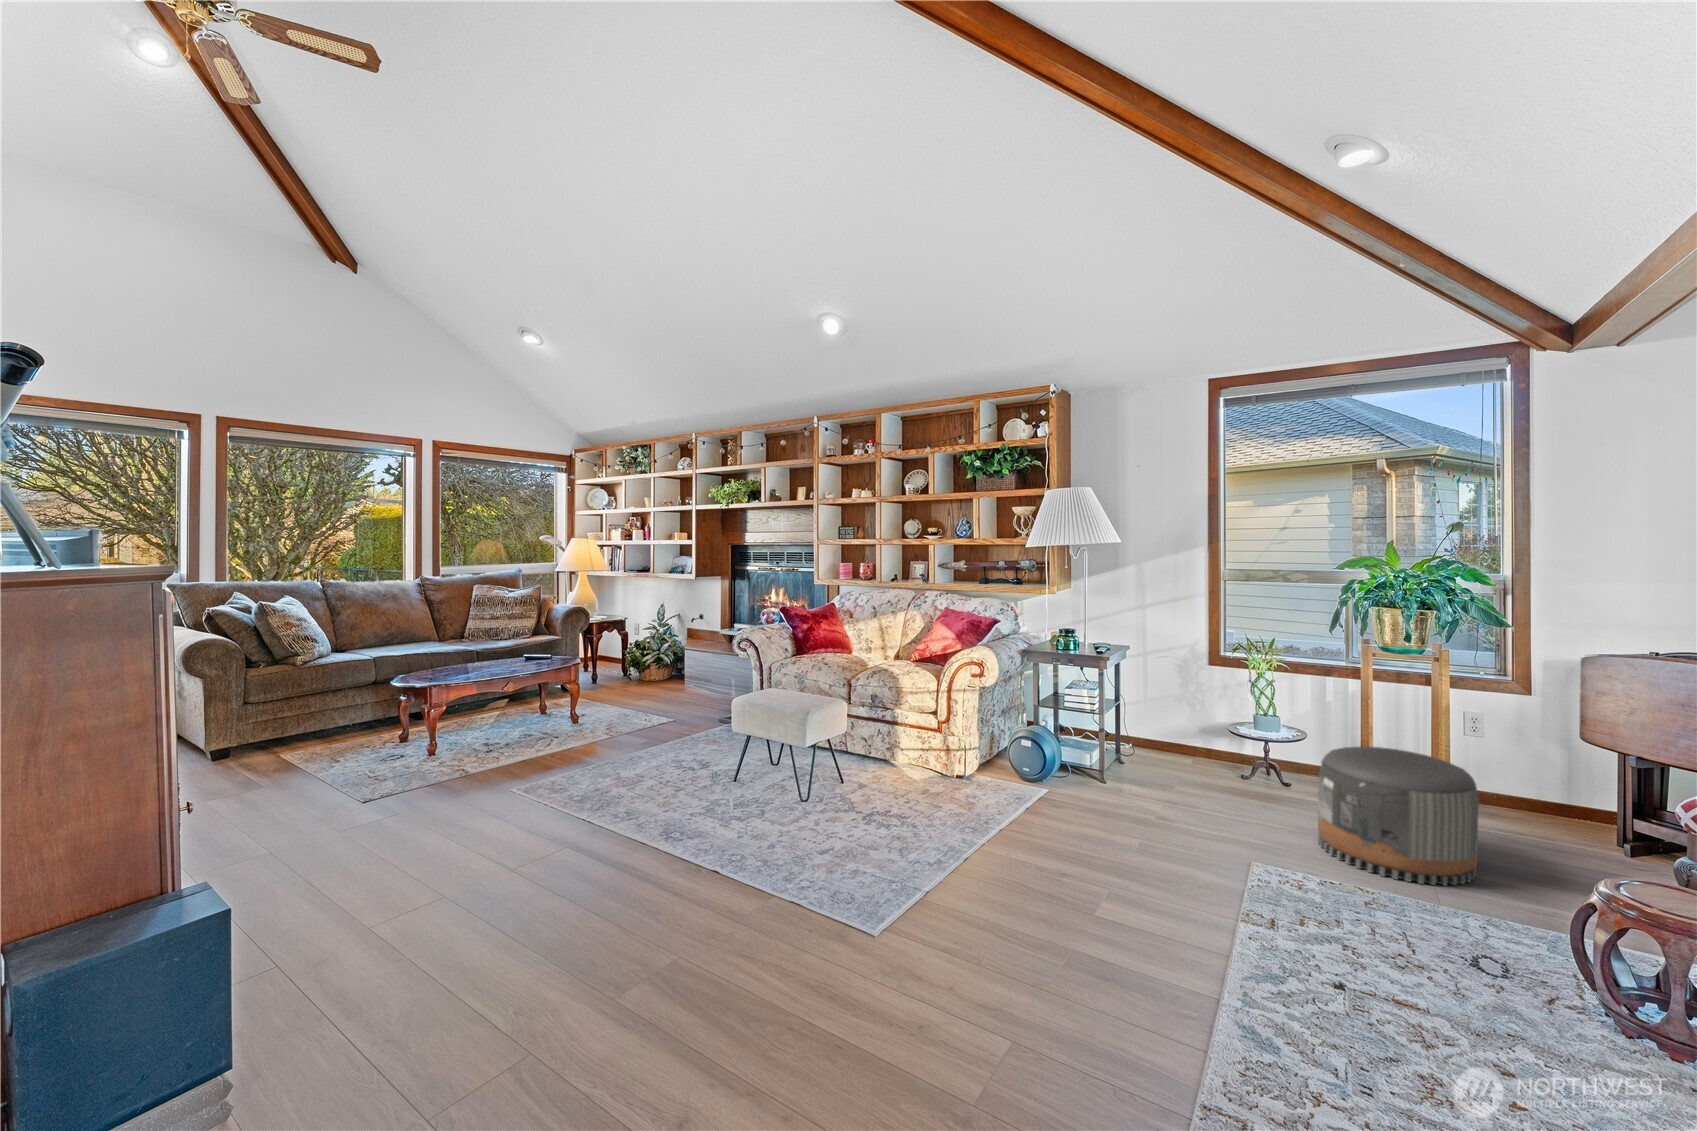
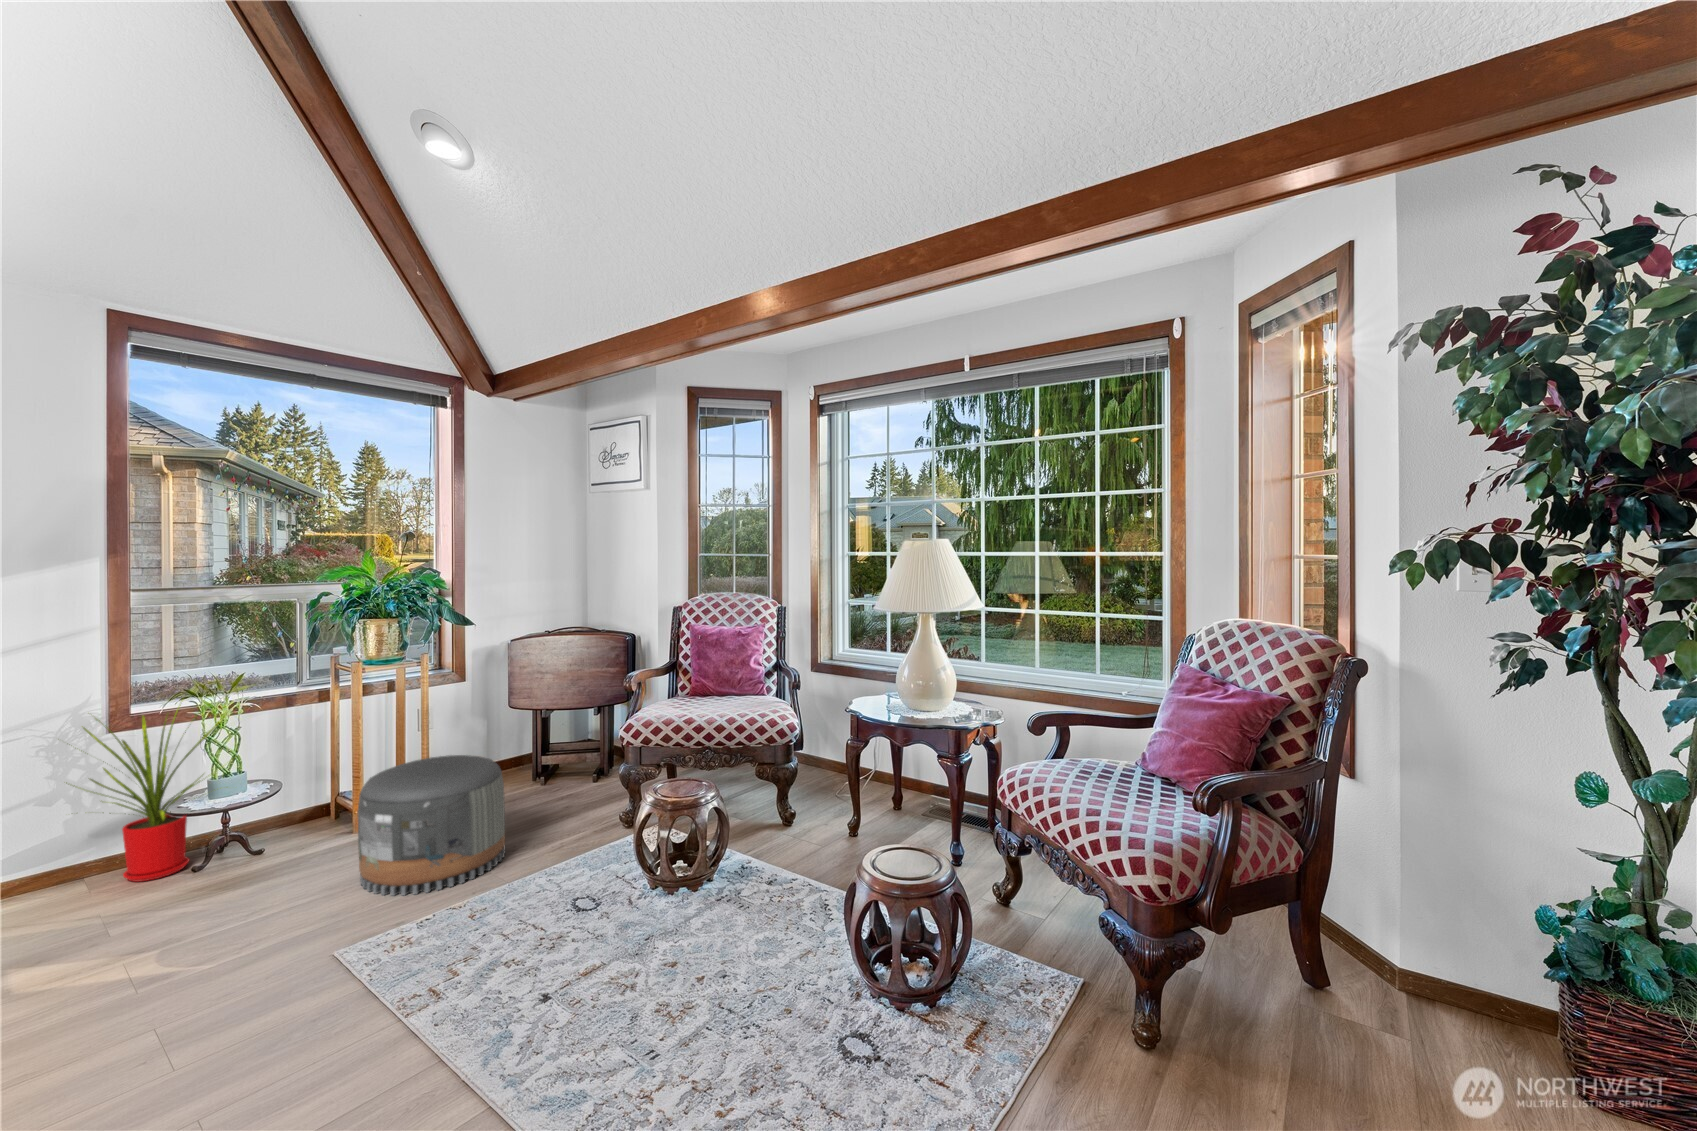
house plant: none [1177,647,1280,775] -> present [66,705,228,882]

